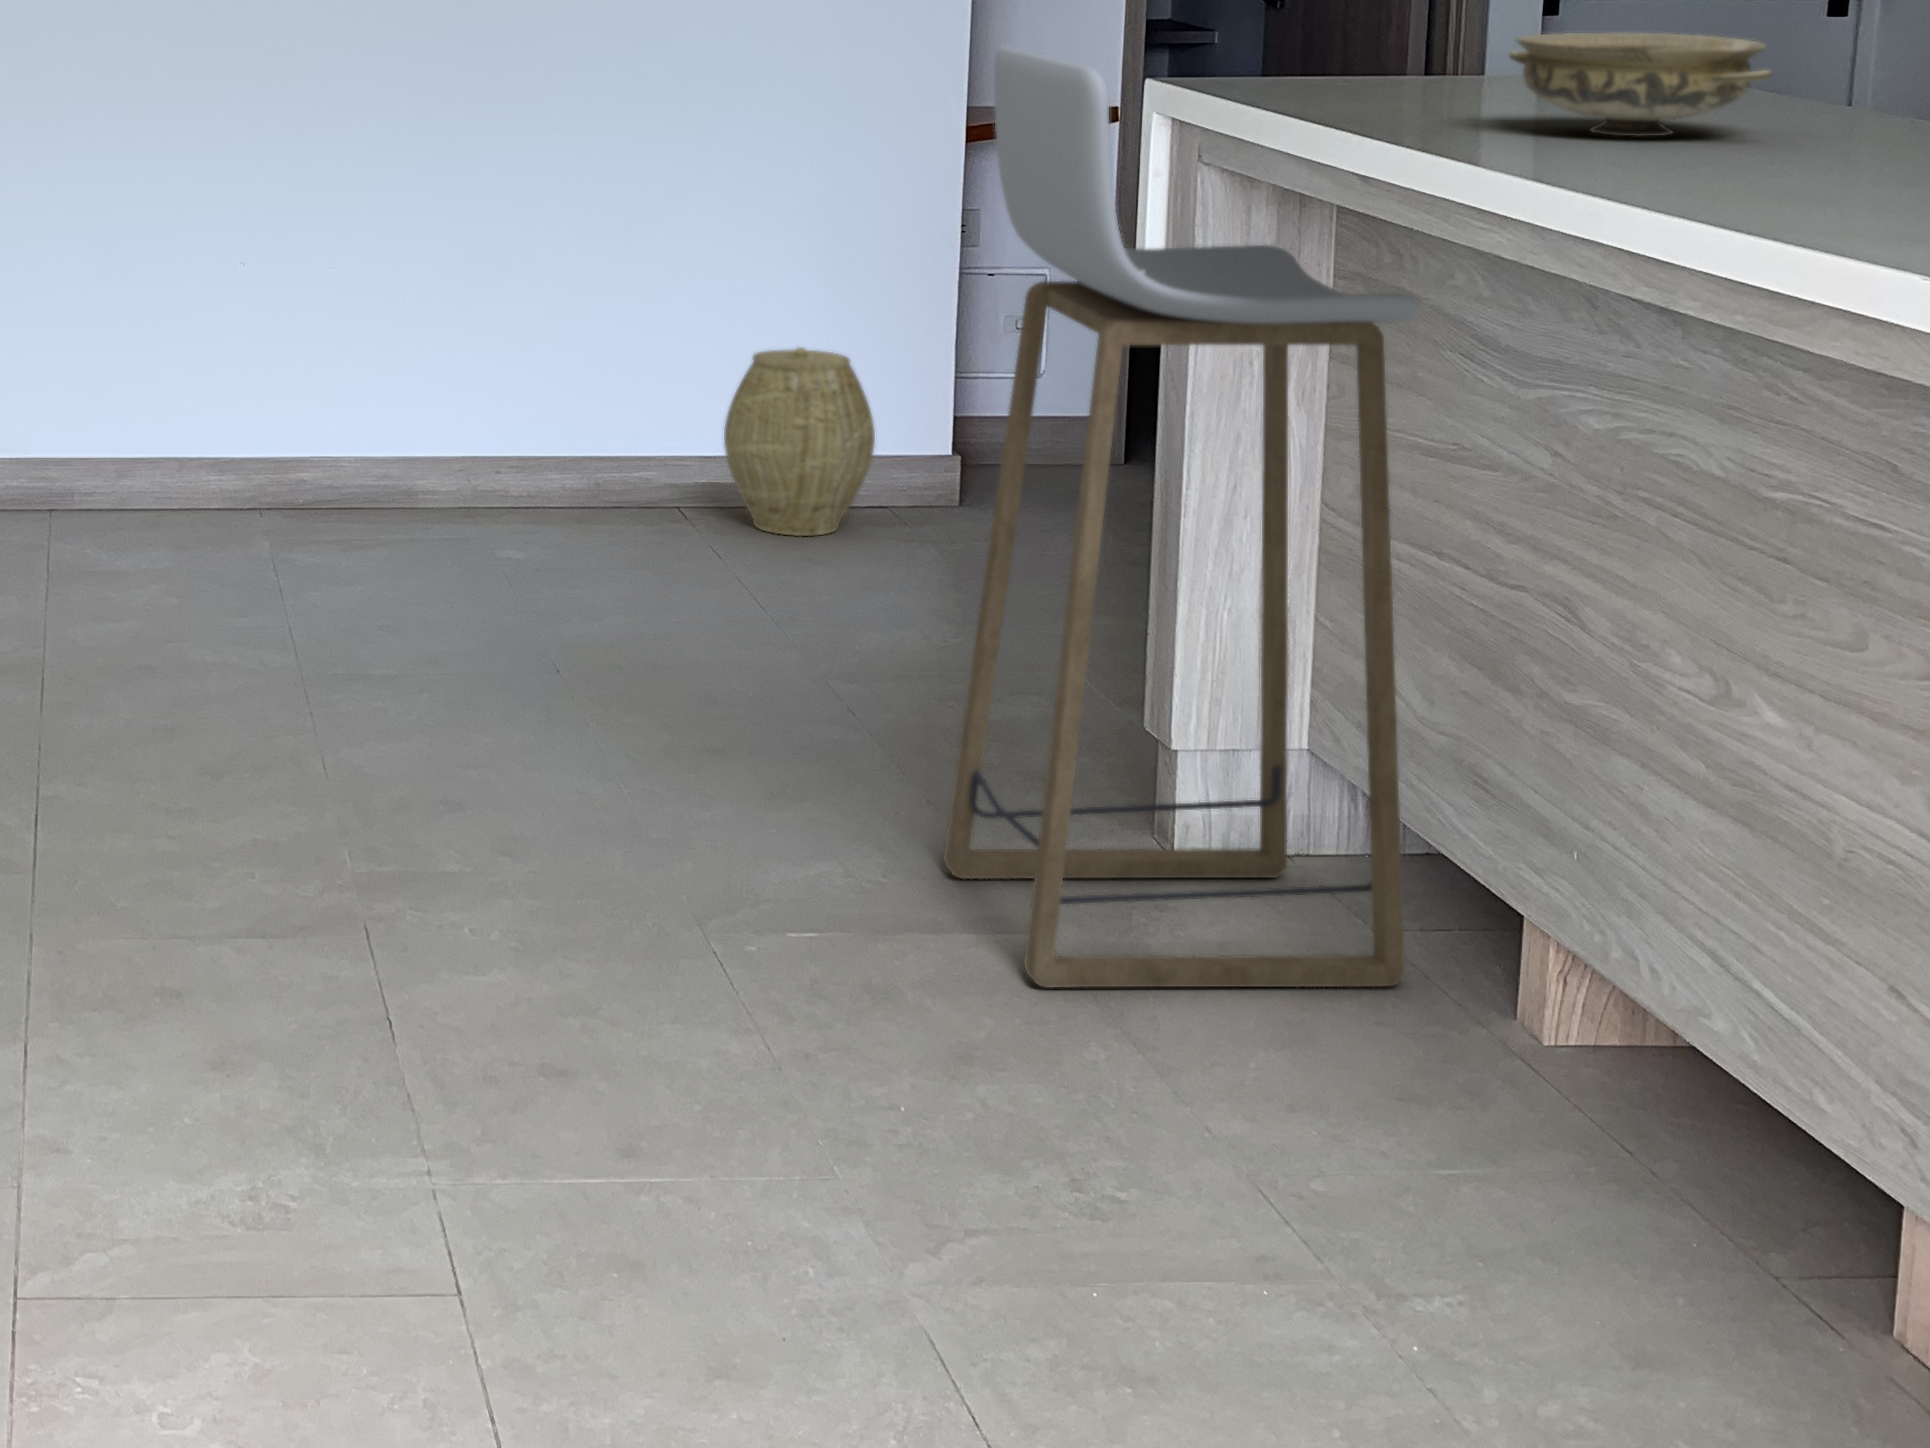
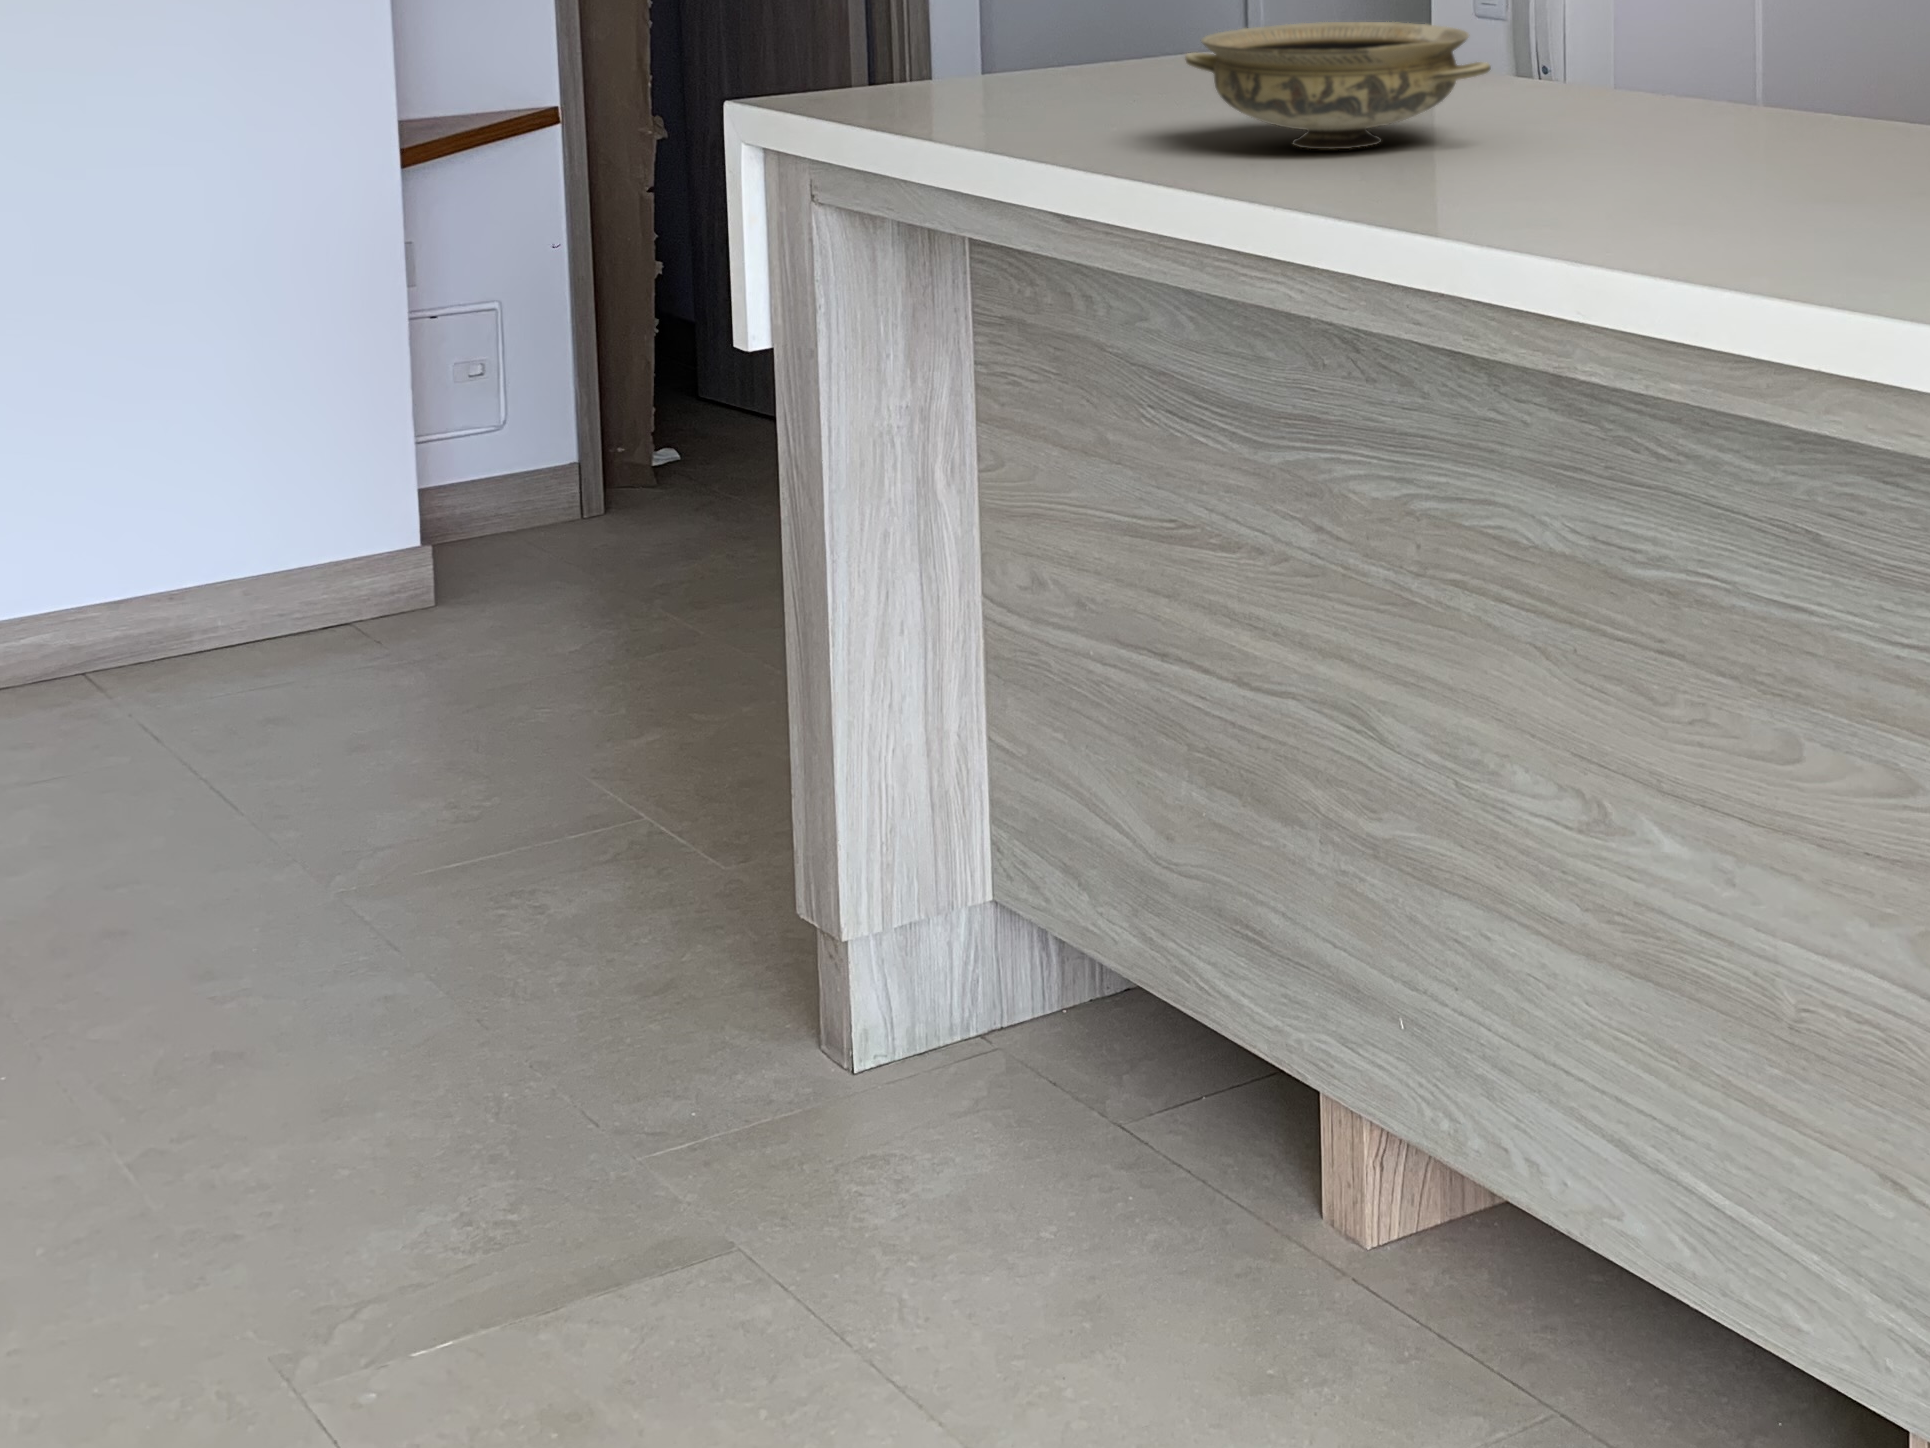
bar stool: present [944,46,1421,988] -> none [552,88,1188,1337]
woven basket: present [724,347,875,536] -> none [134,449,332,690]

